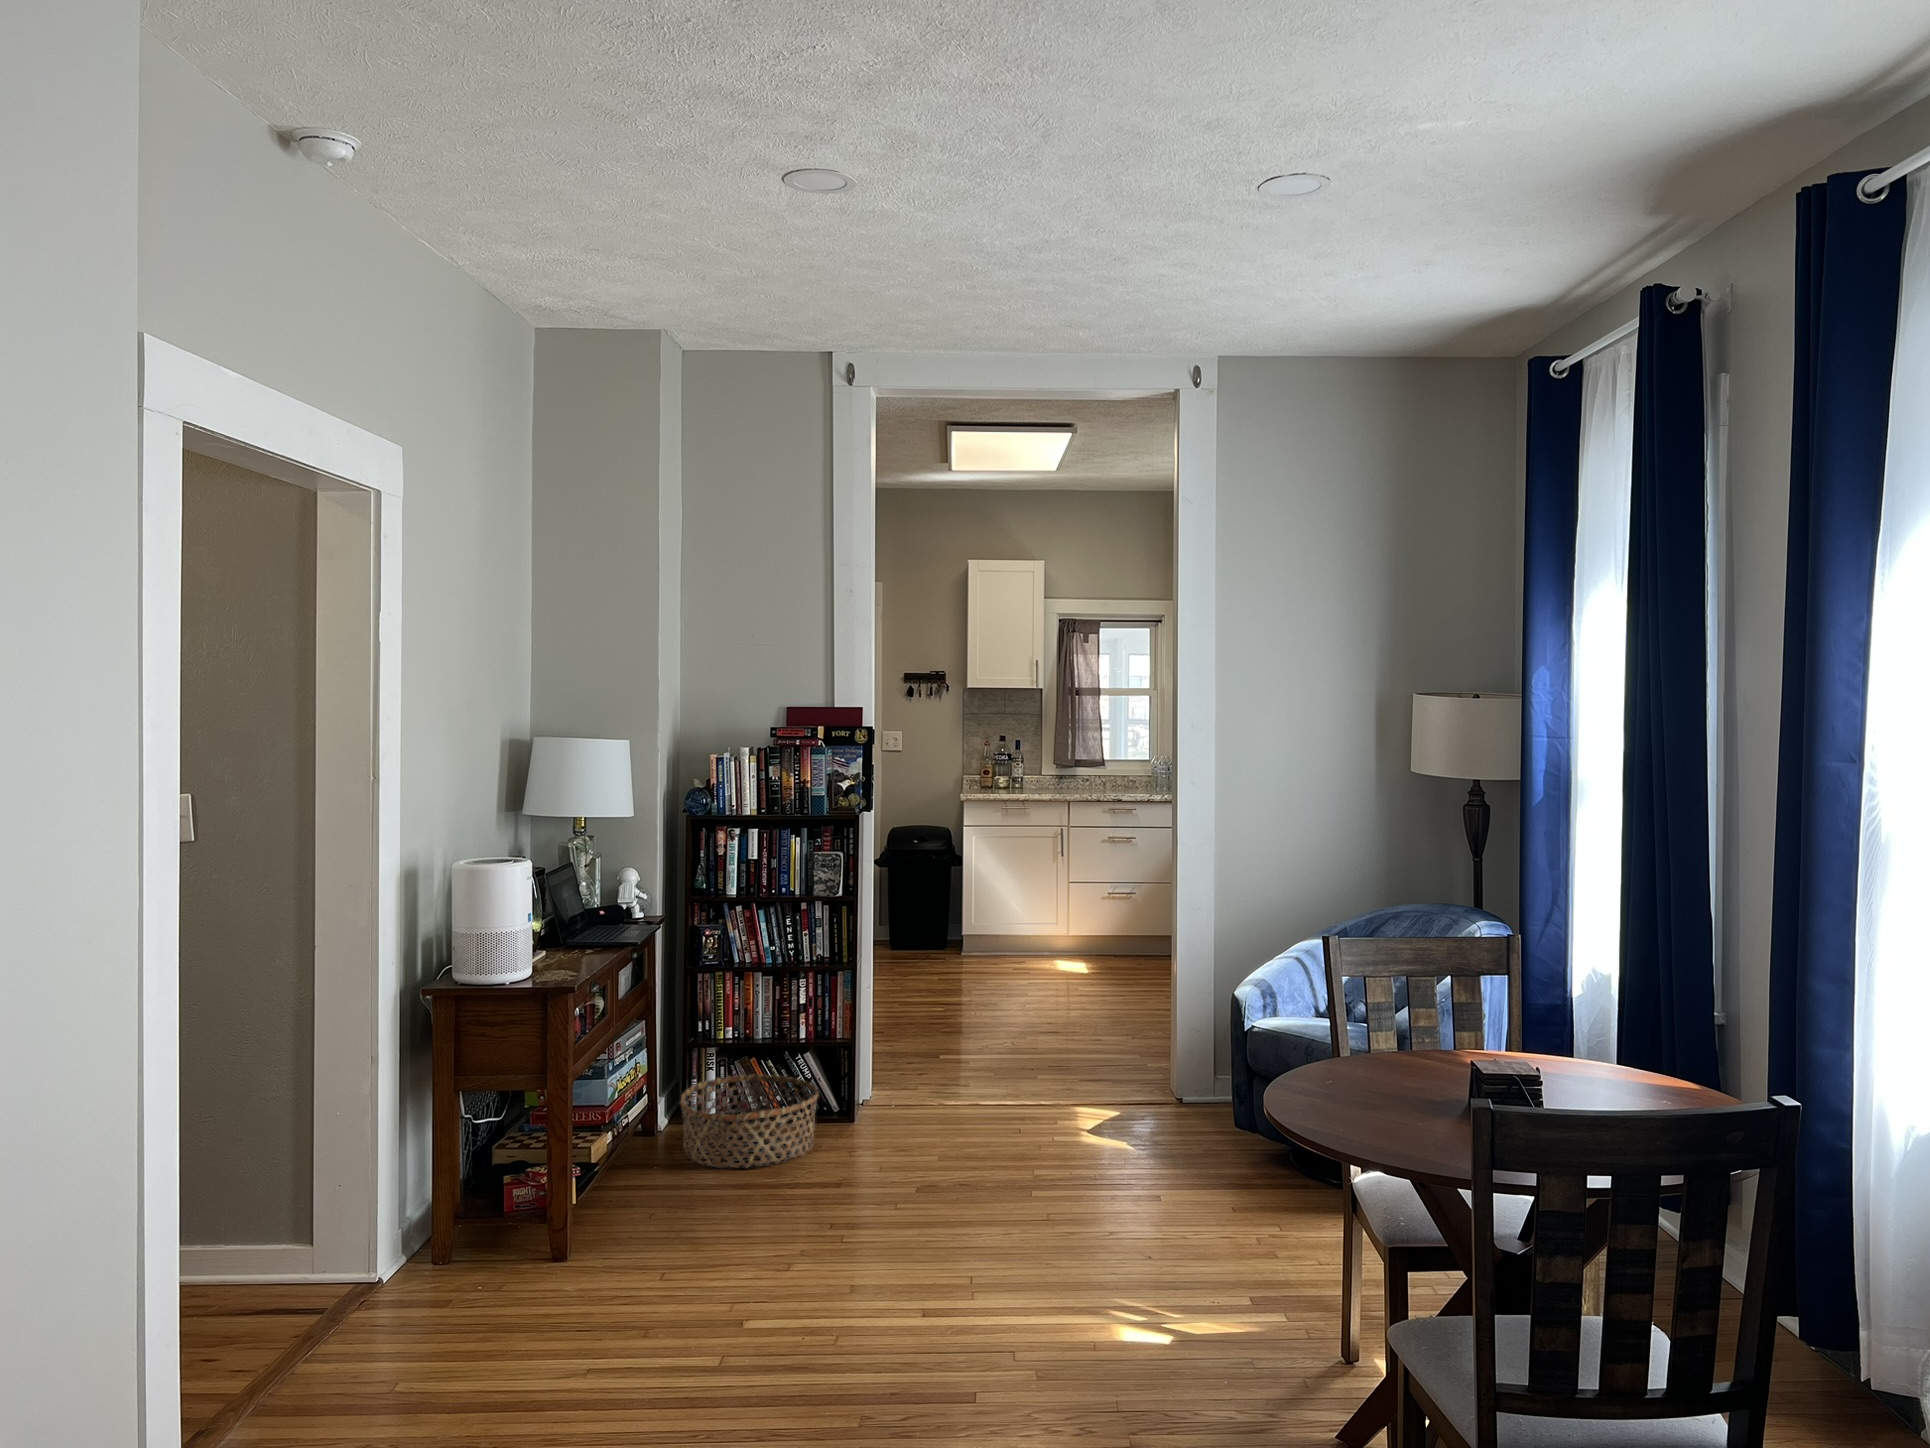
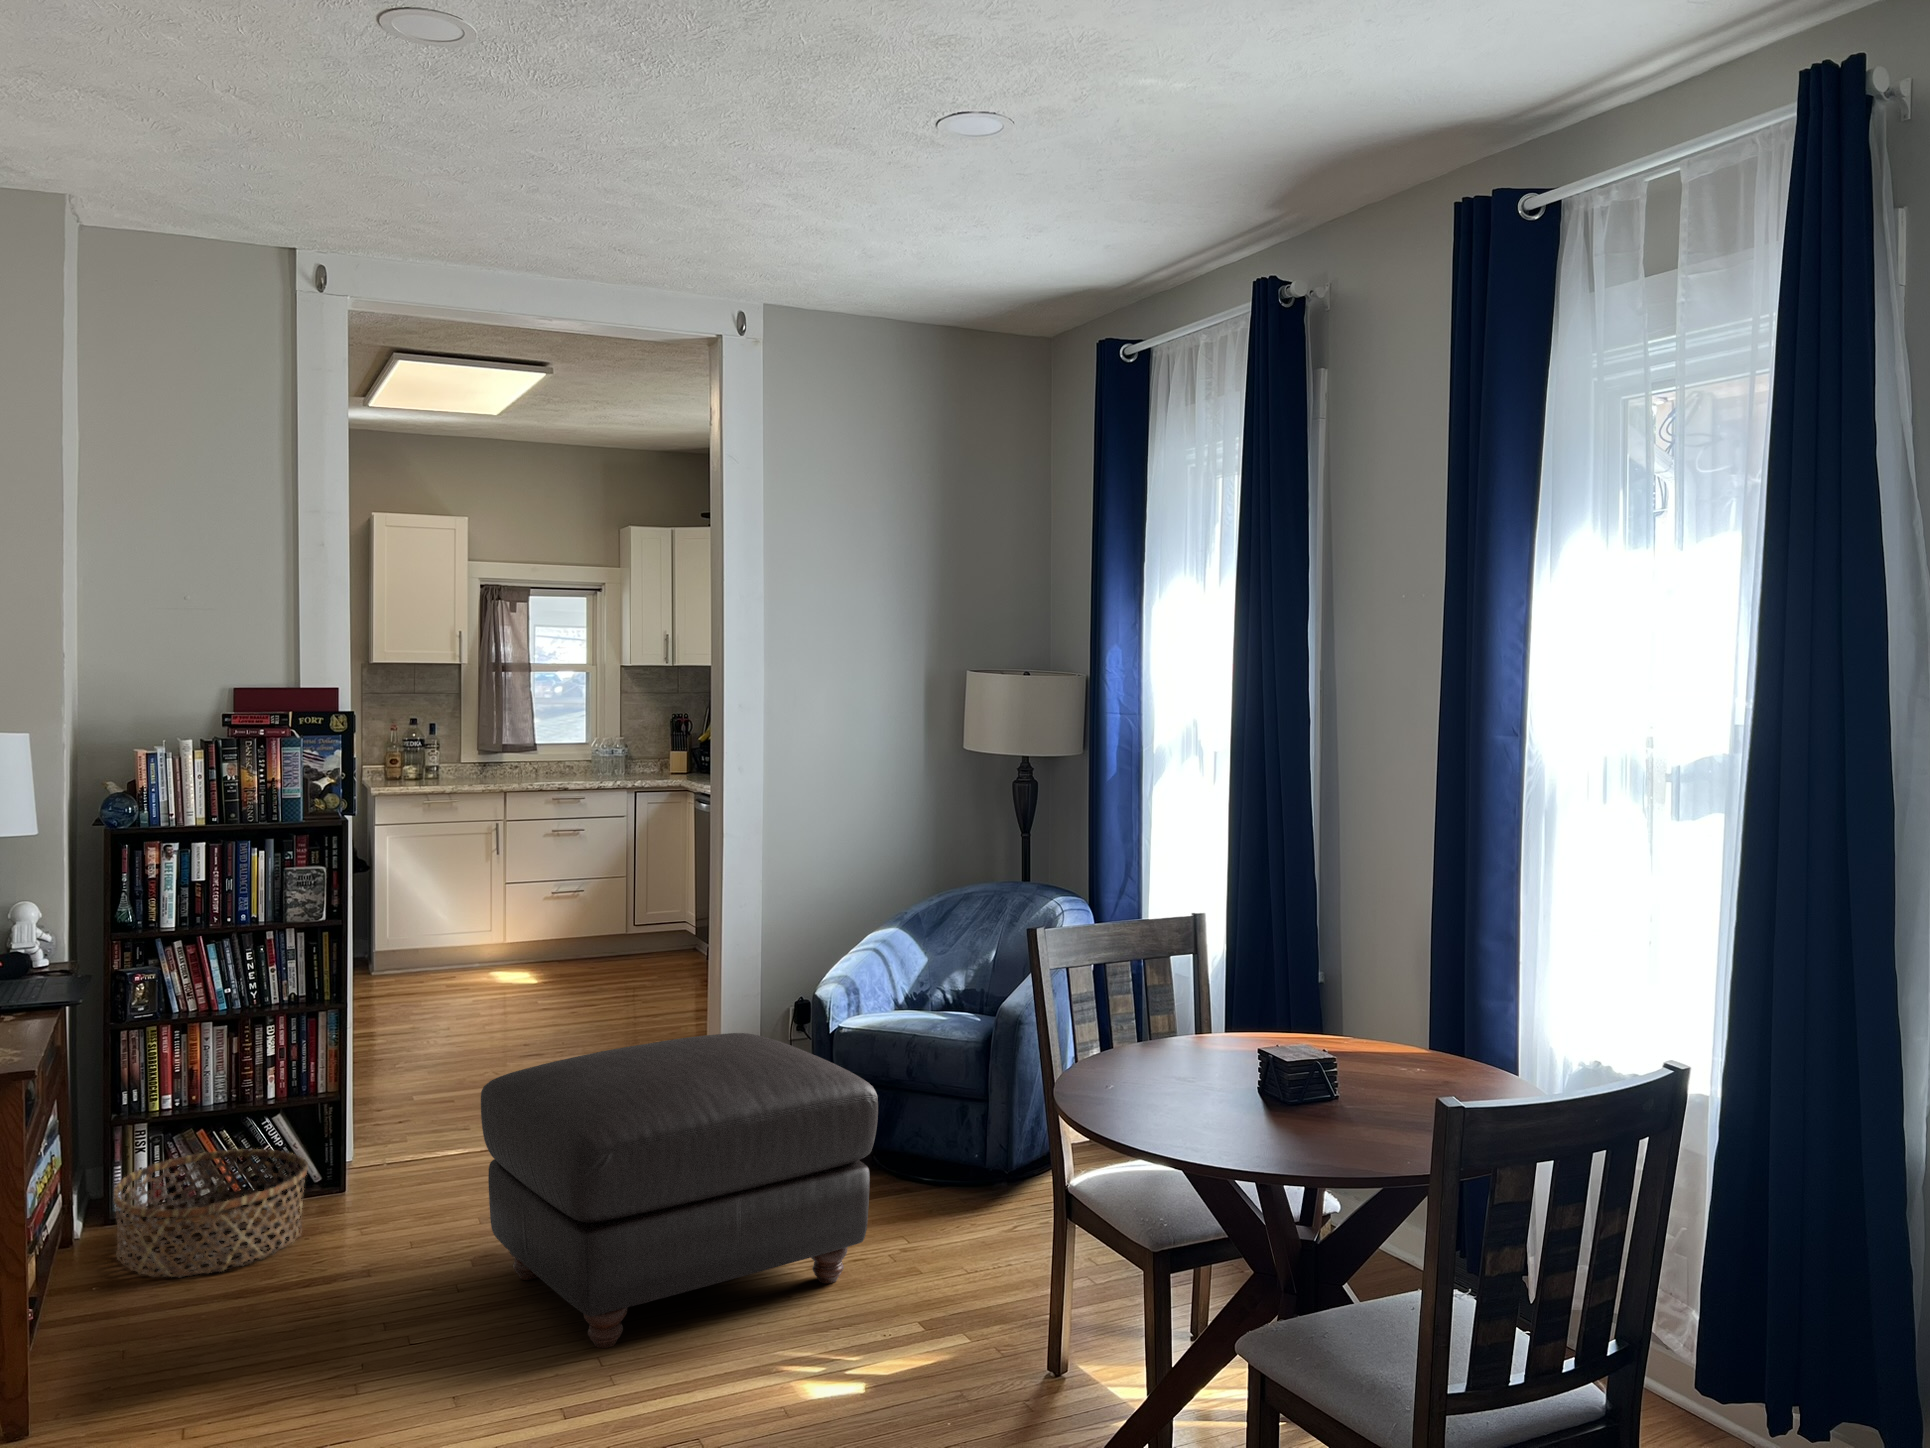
ottoman: none [923,1024,1245,1278] -> present [481,1033,878,1348]

